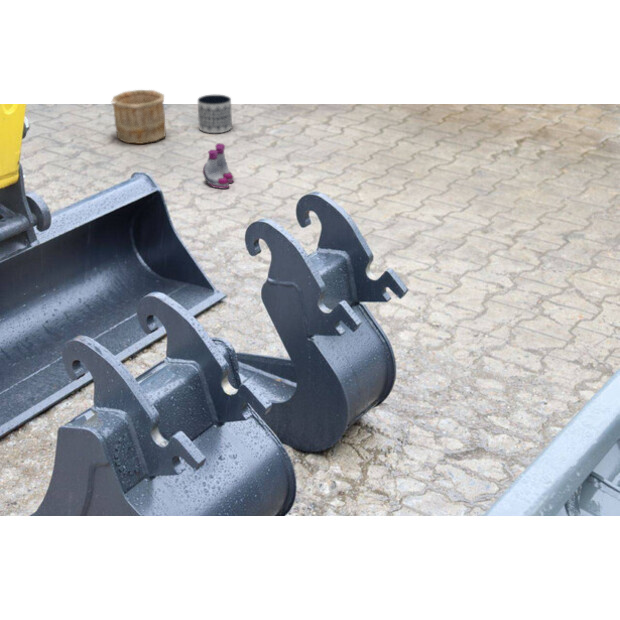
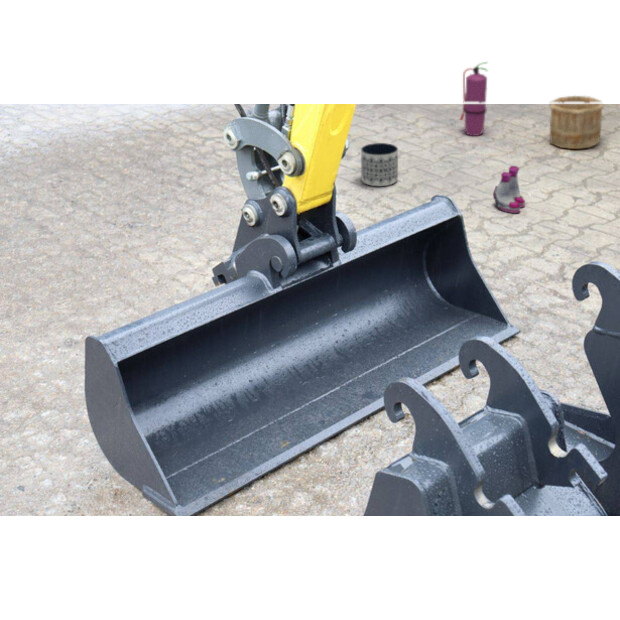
fire extinguisher: none [170,44,196,117] -> present [460,66,487,136]
wooden bucket: present [112,90,166,143] -> present [550,96,604,149]
planter: present [198,95,232,133] -> present [361,143,398,186]

